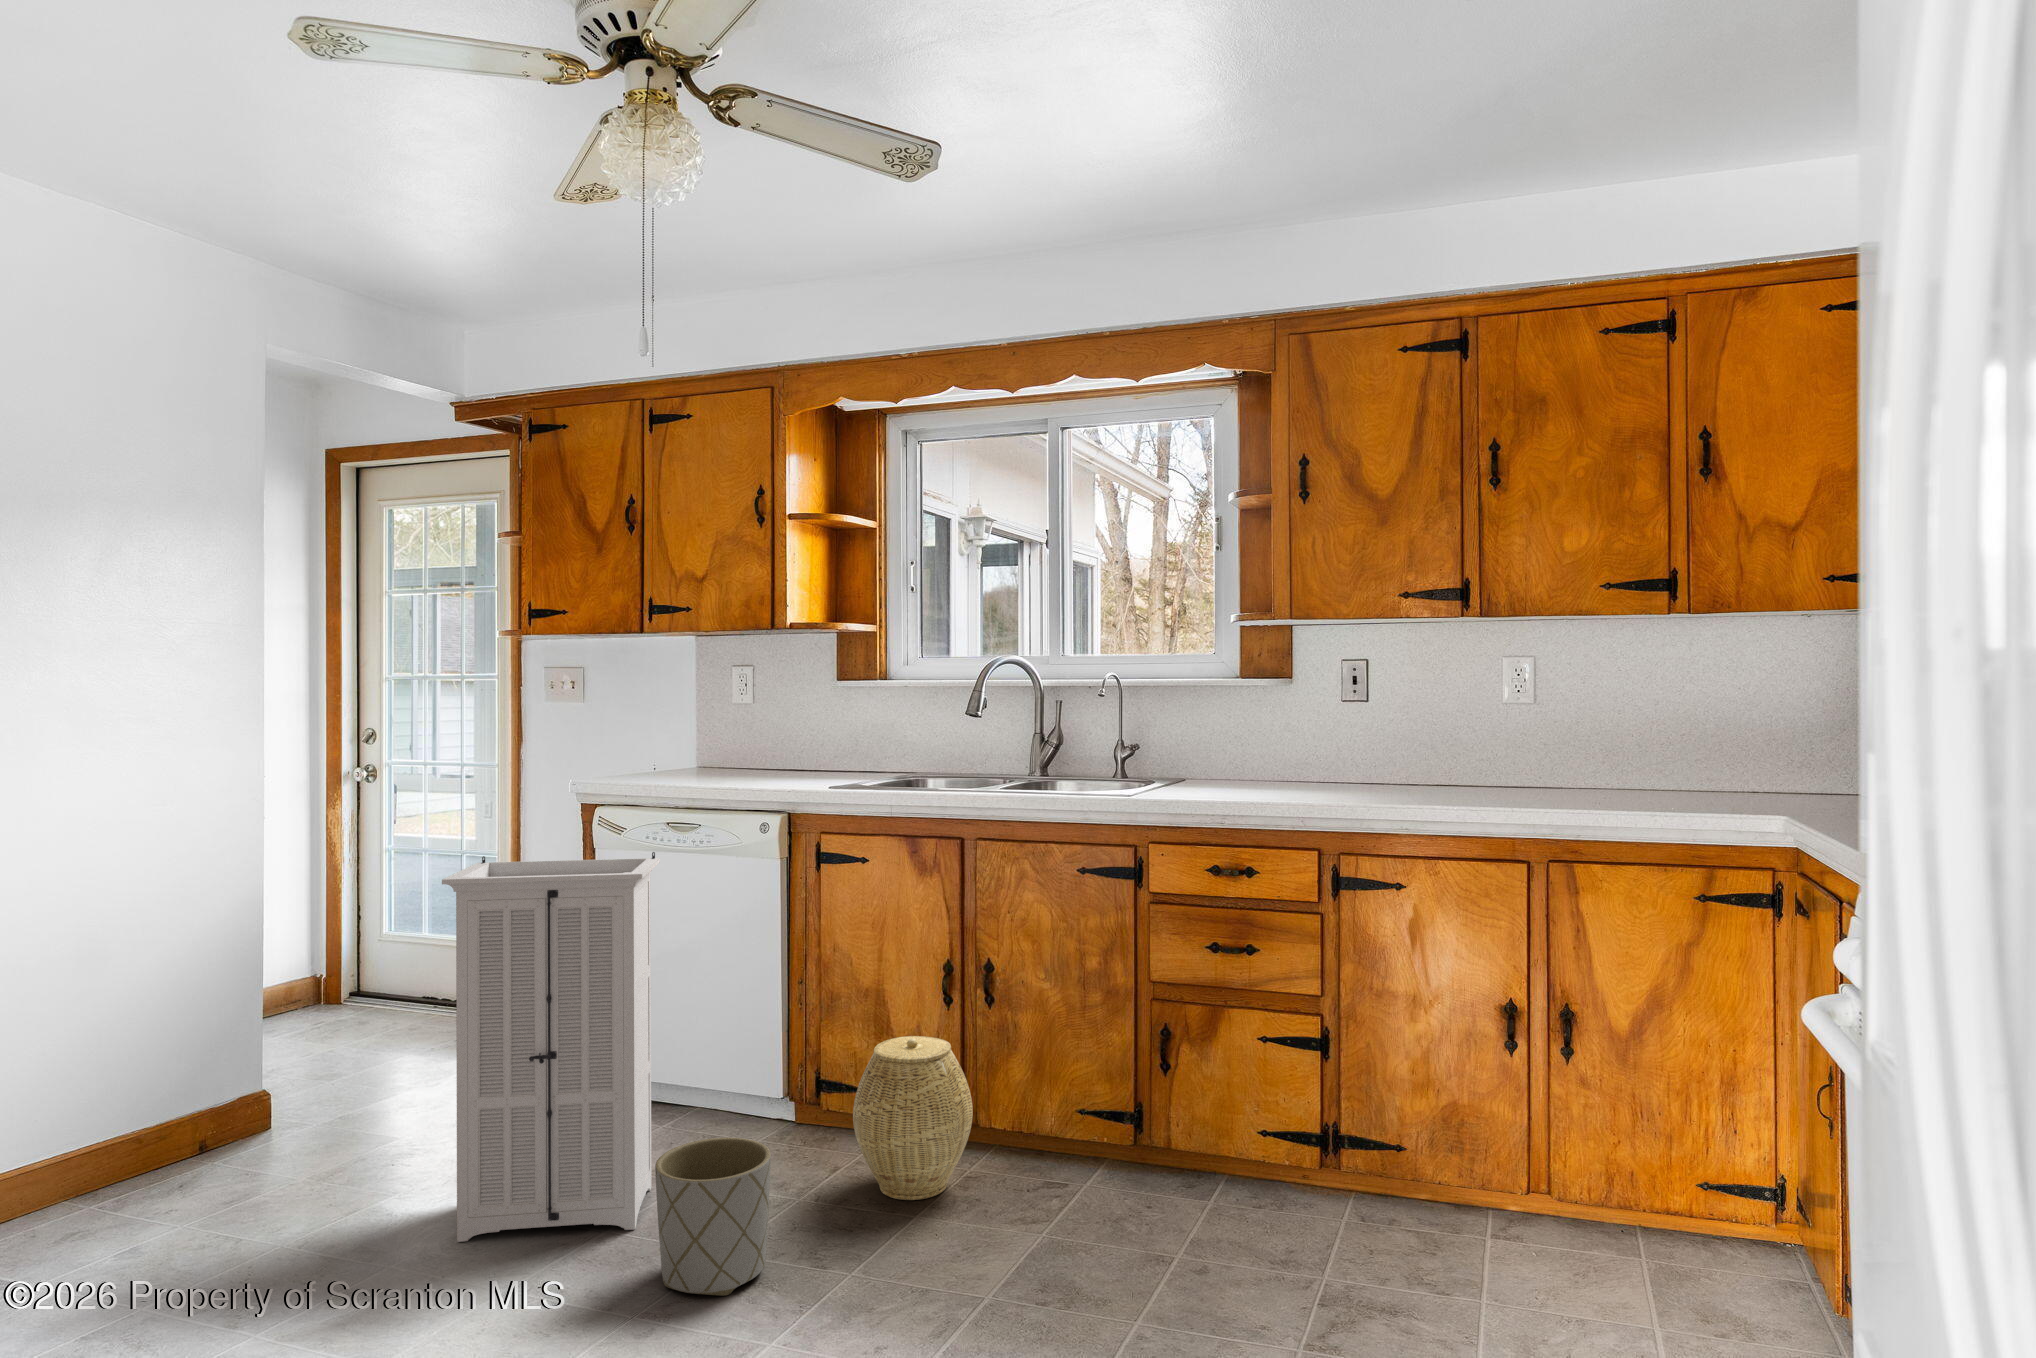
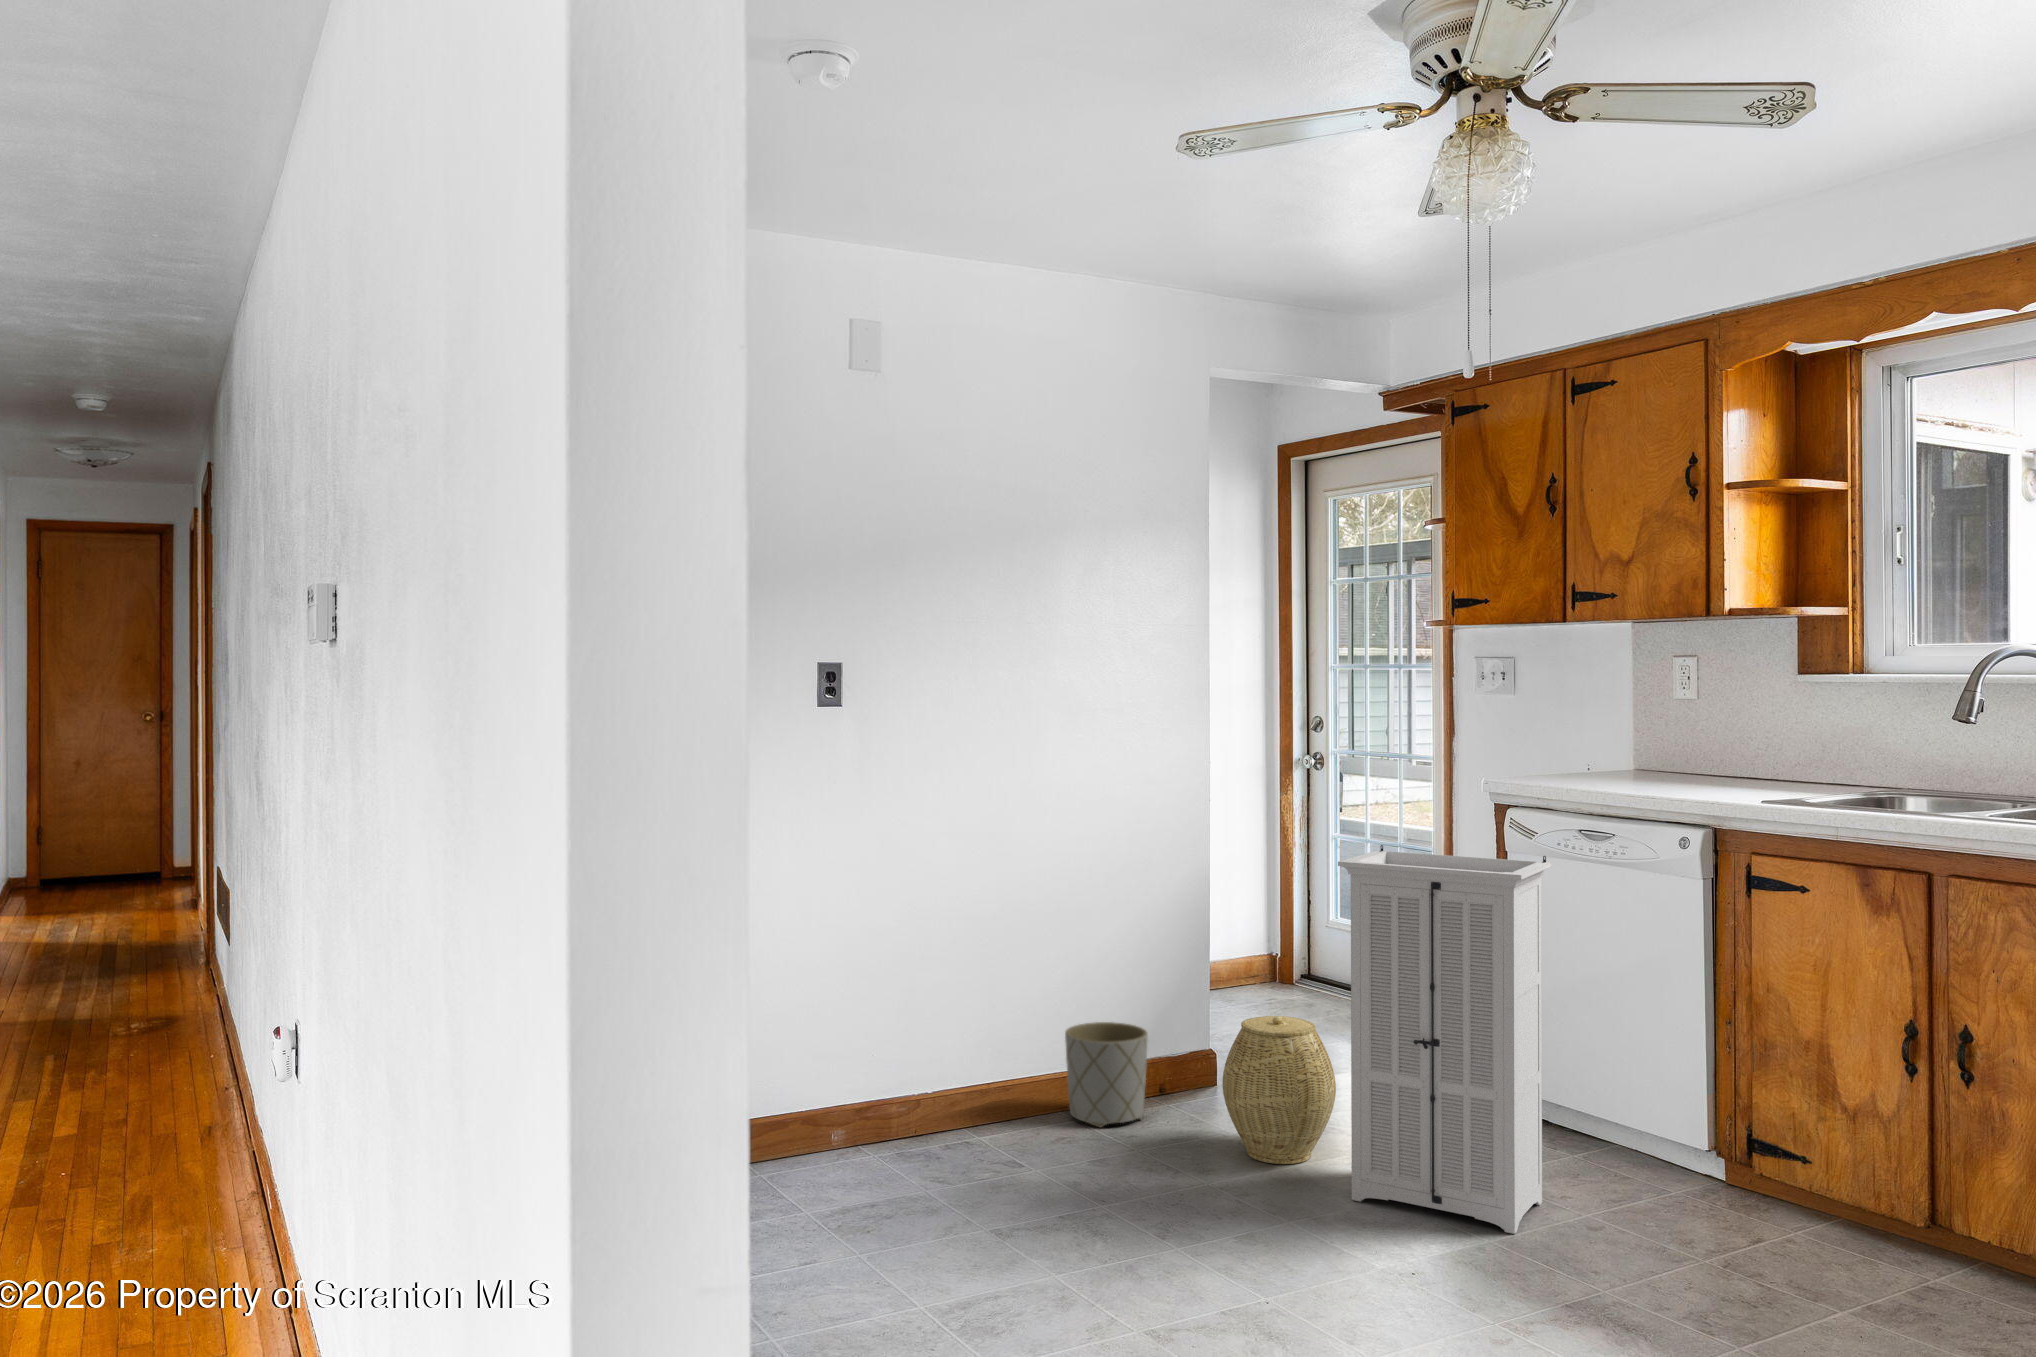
woven basket: present [853,1036,973,1200] -> present [1222,1016,1336,1164]
planter: present [655,1138,771,1296] -> present [1065,1022,1148,1127]

